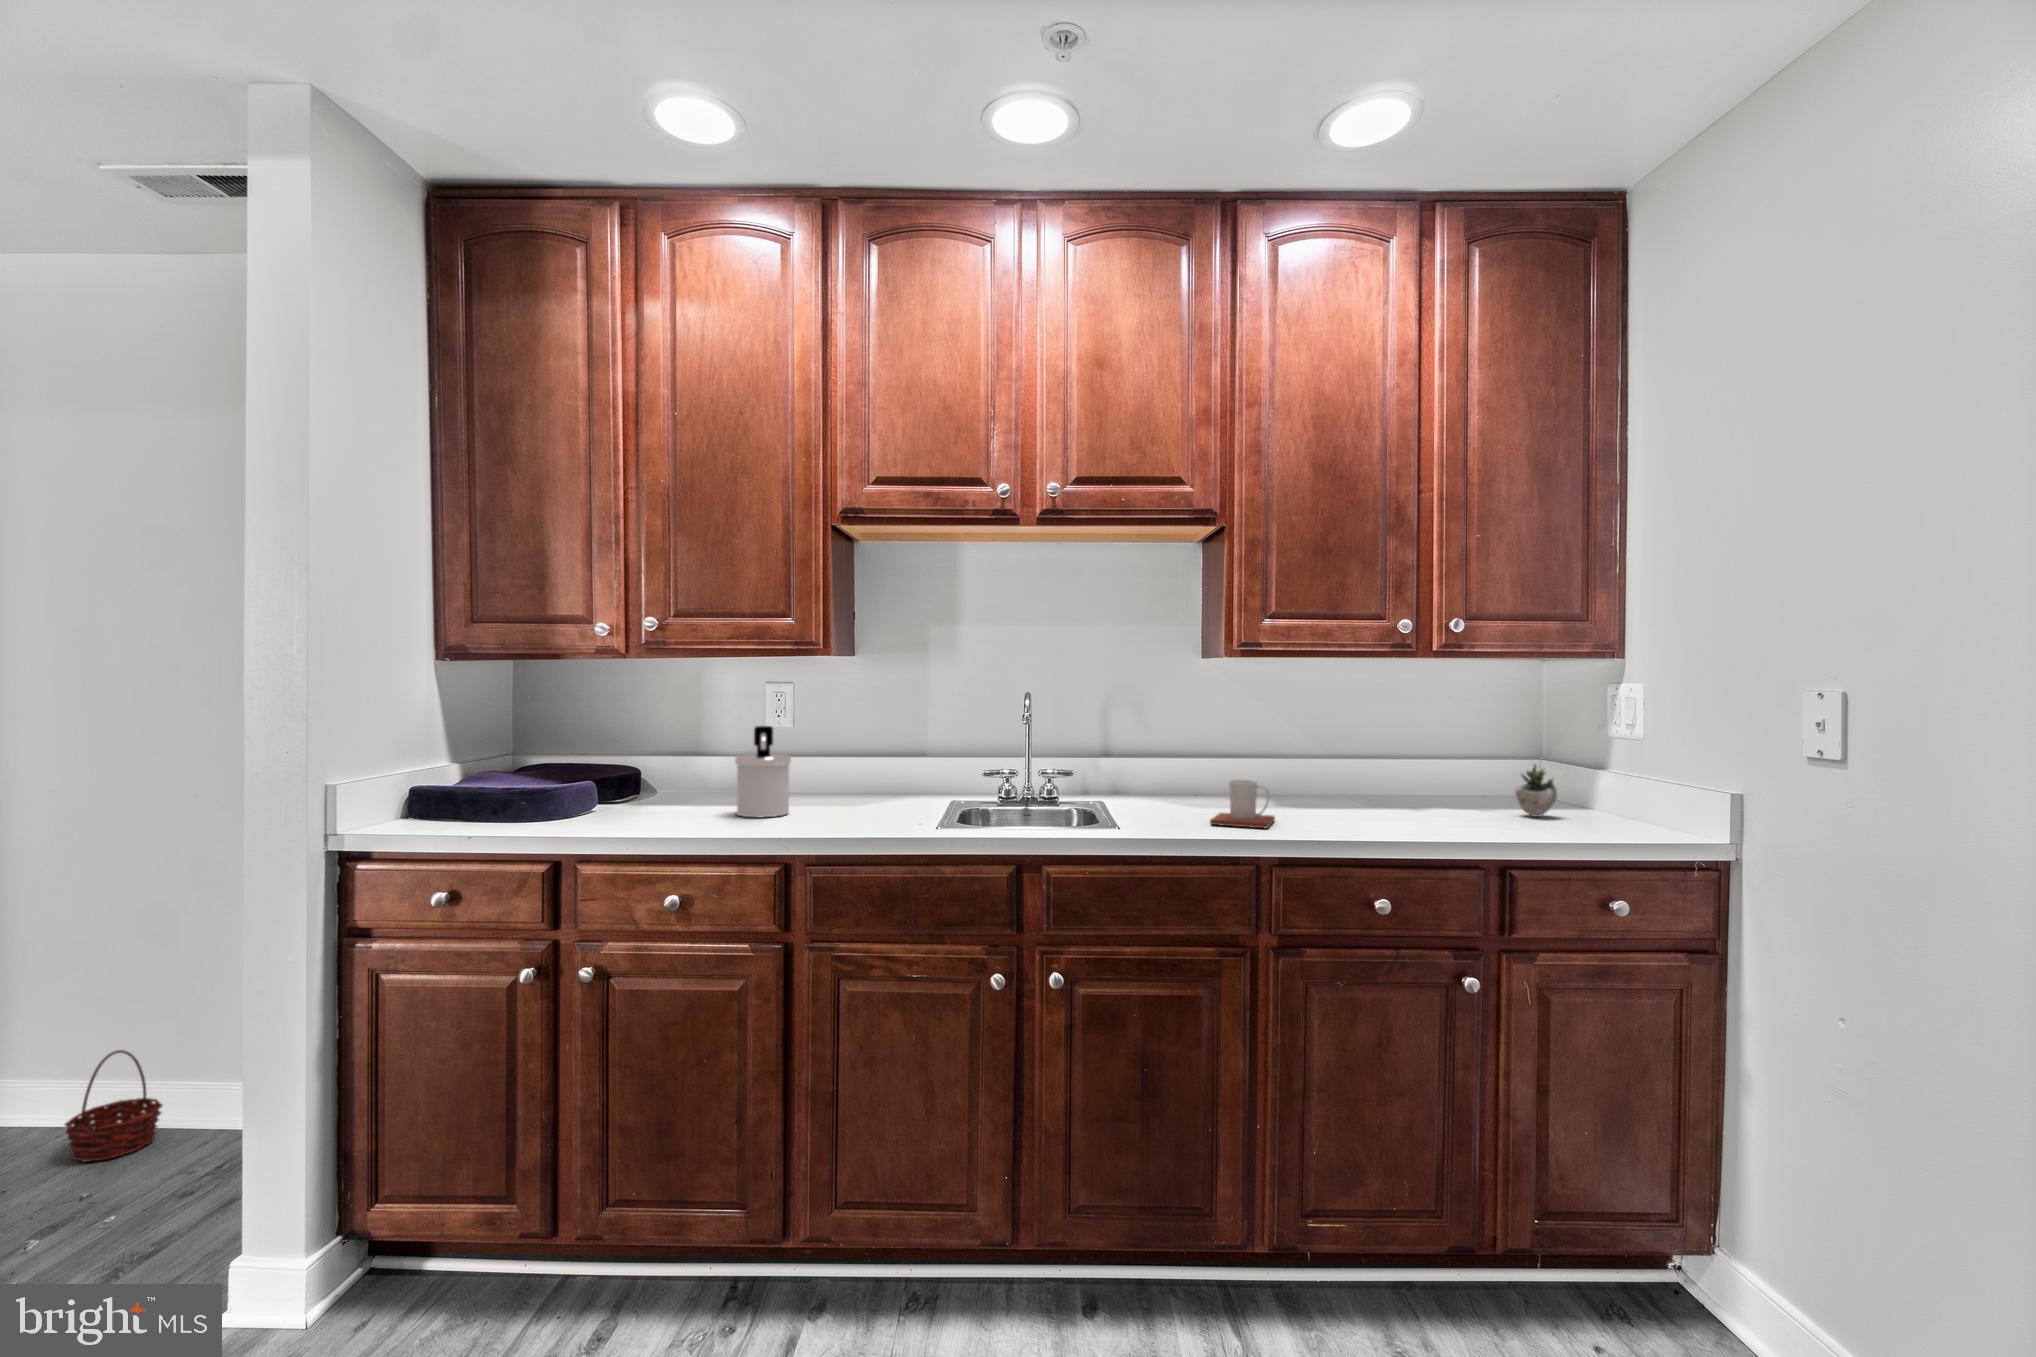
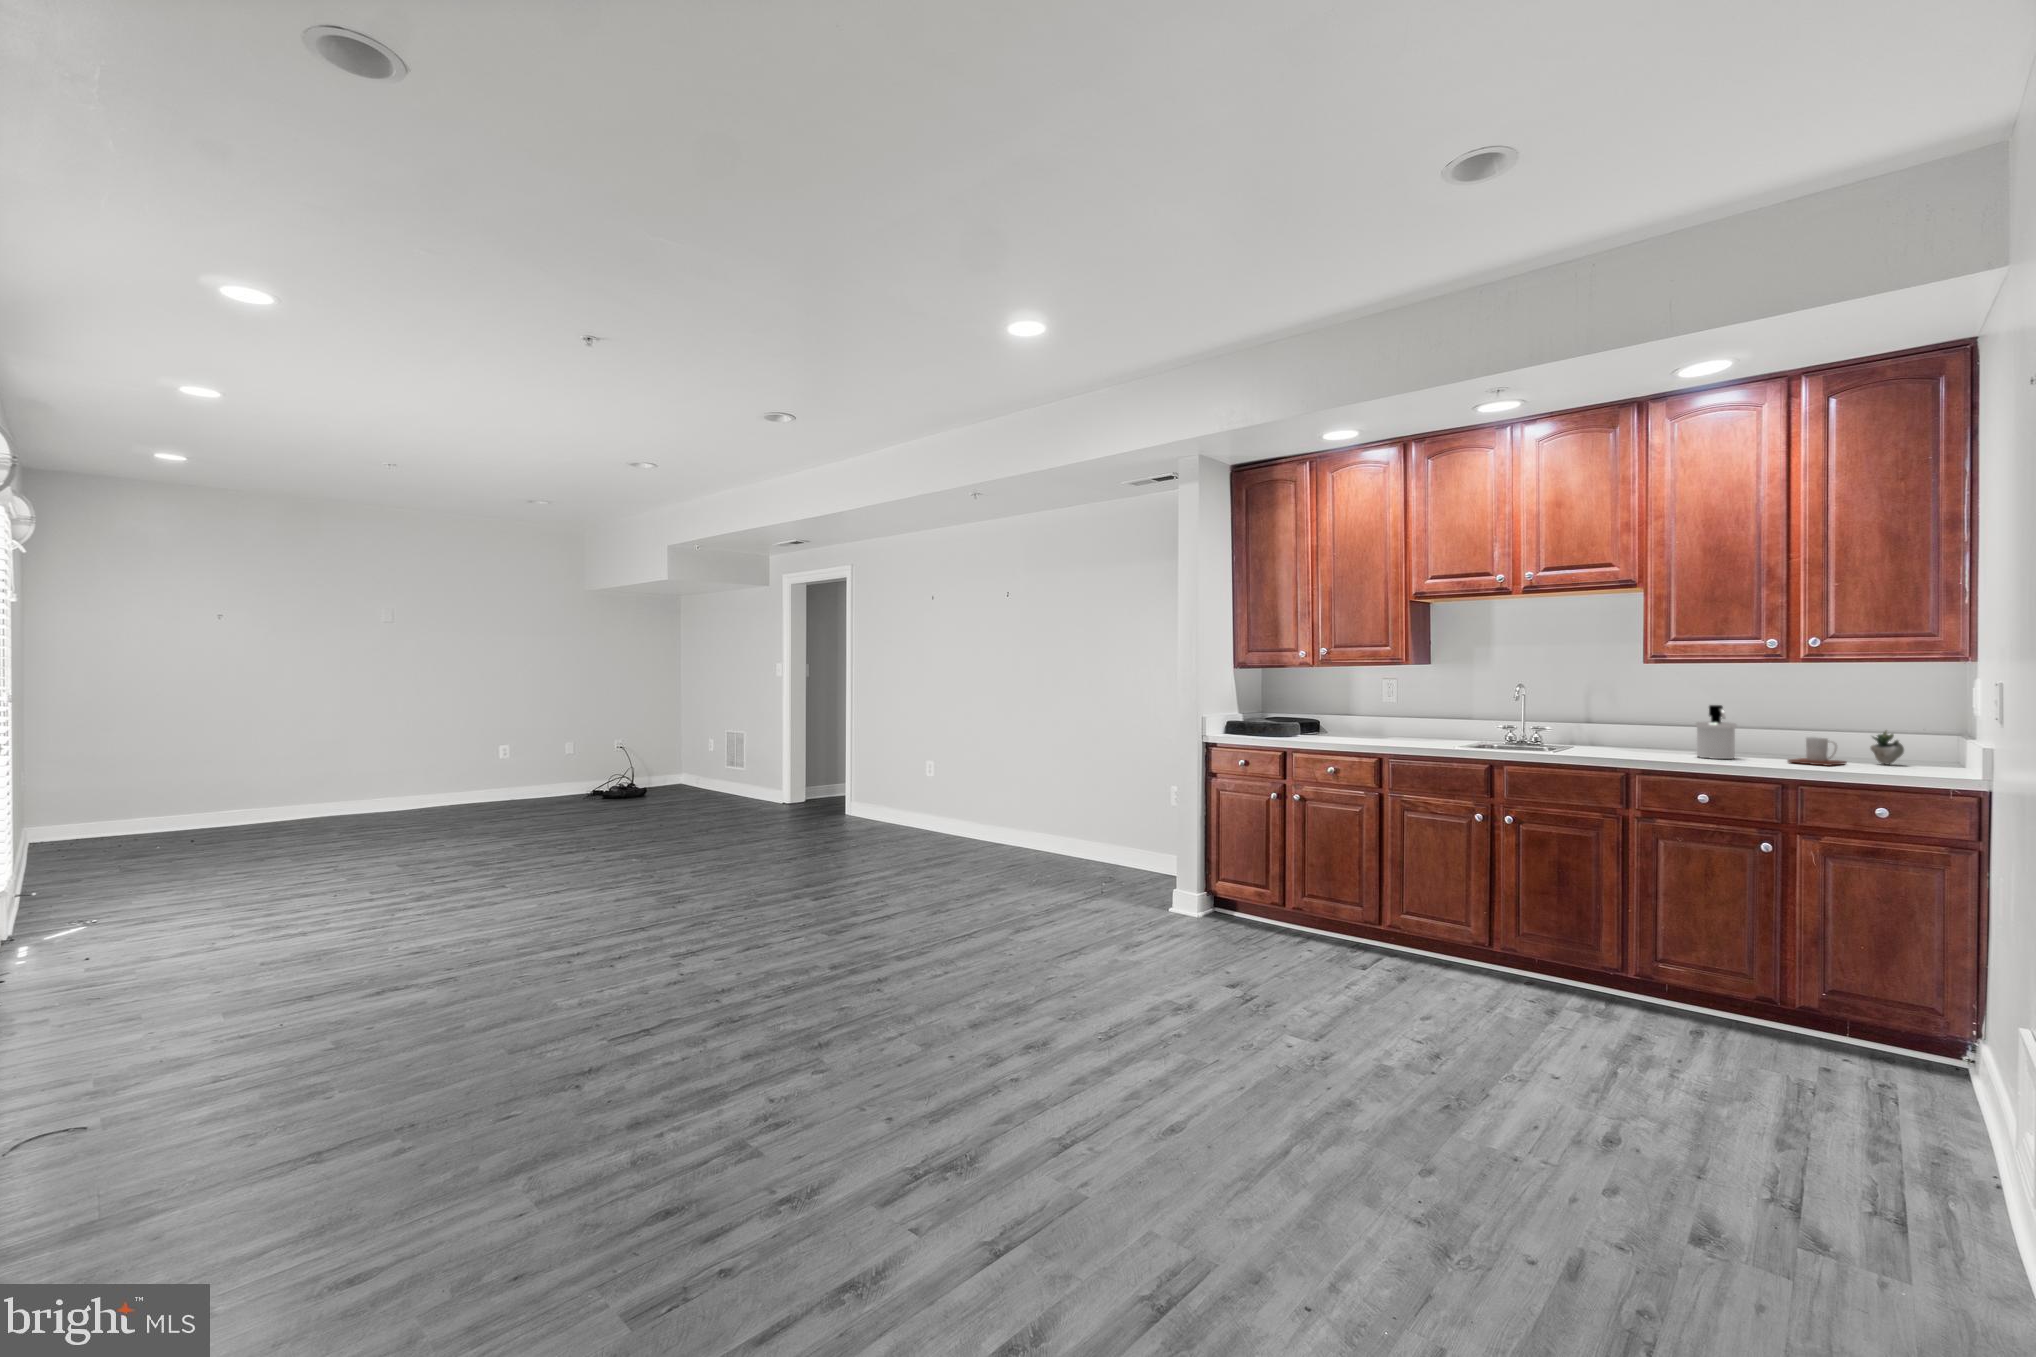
soap dispenser: present [735,726,791,817] -> present [1695,705,1737,759]
mug: present [1210,780,1275,828] -> present [1788,737,1846,766]
basket: present [65,1050,162,1162] -> none [1101,827,1131,869]

